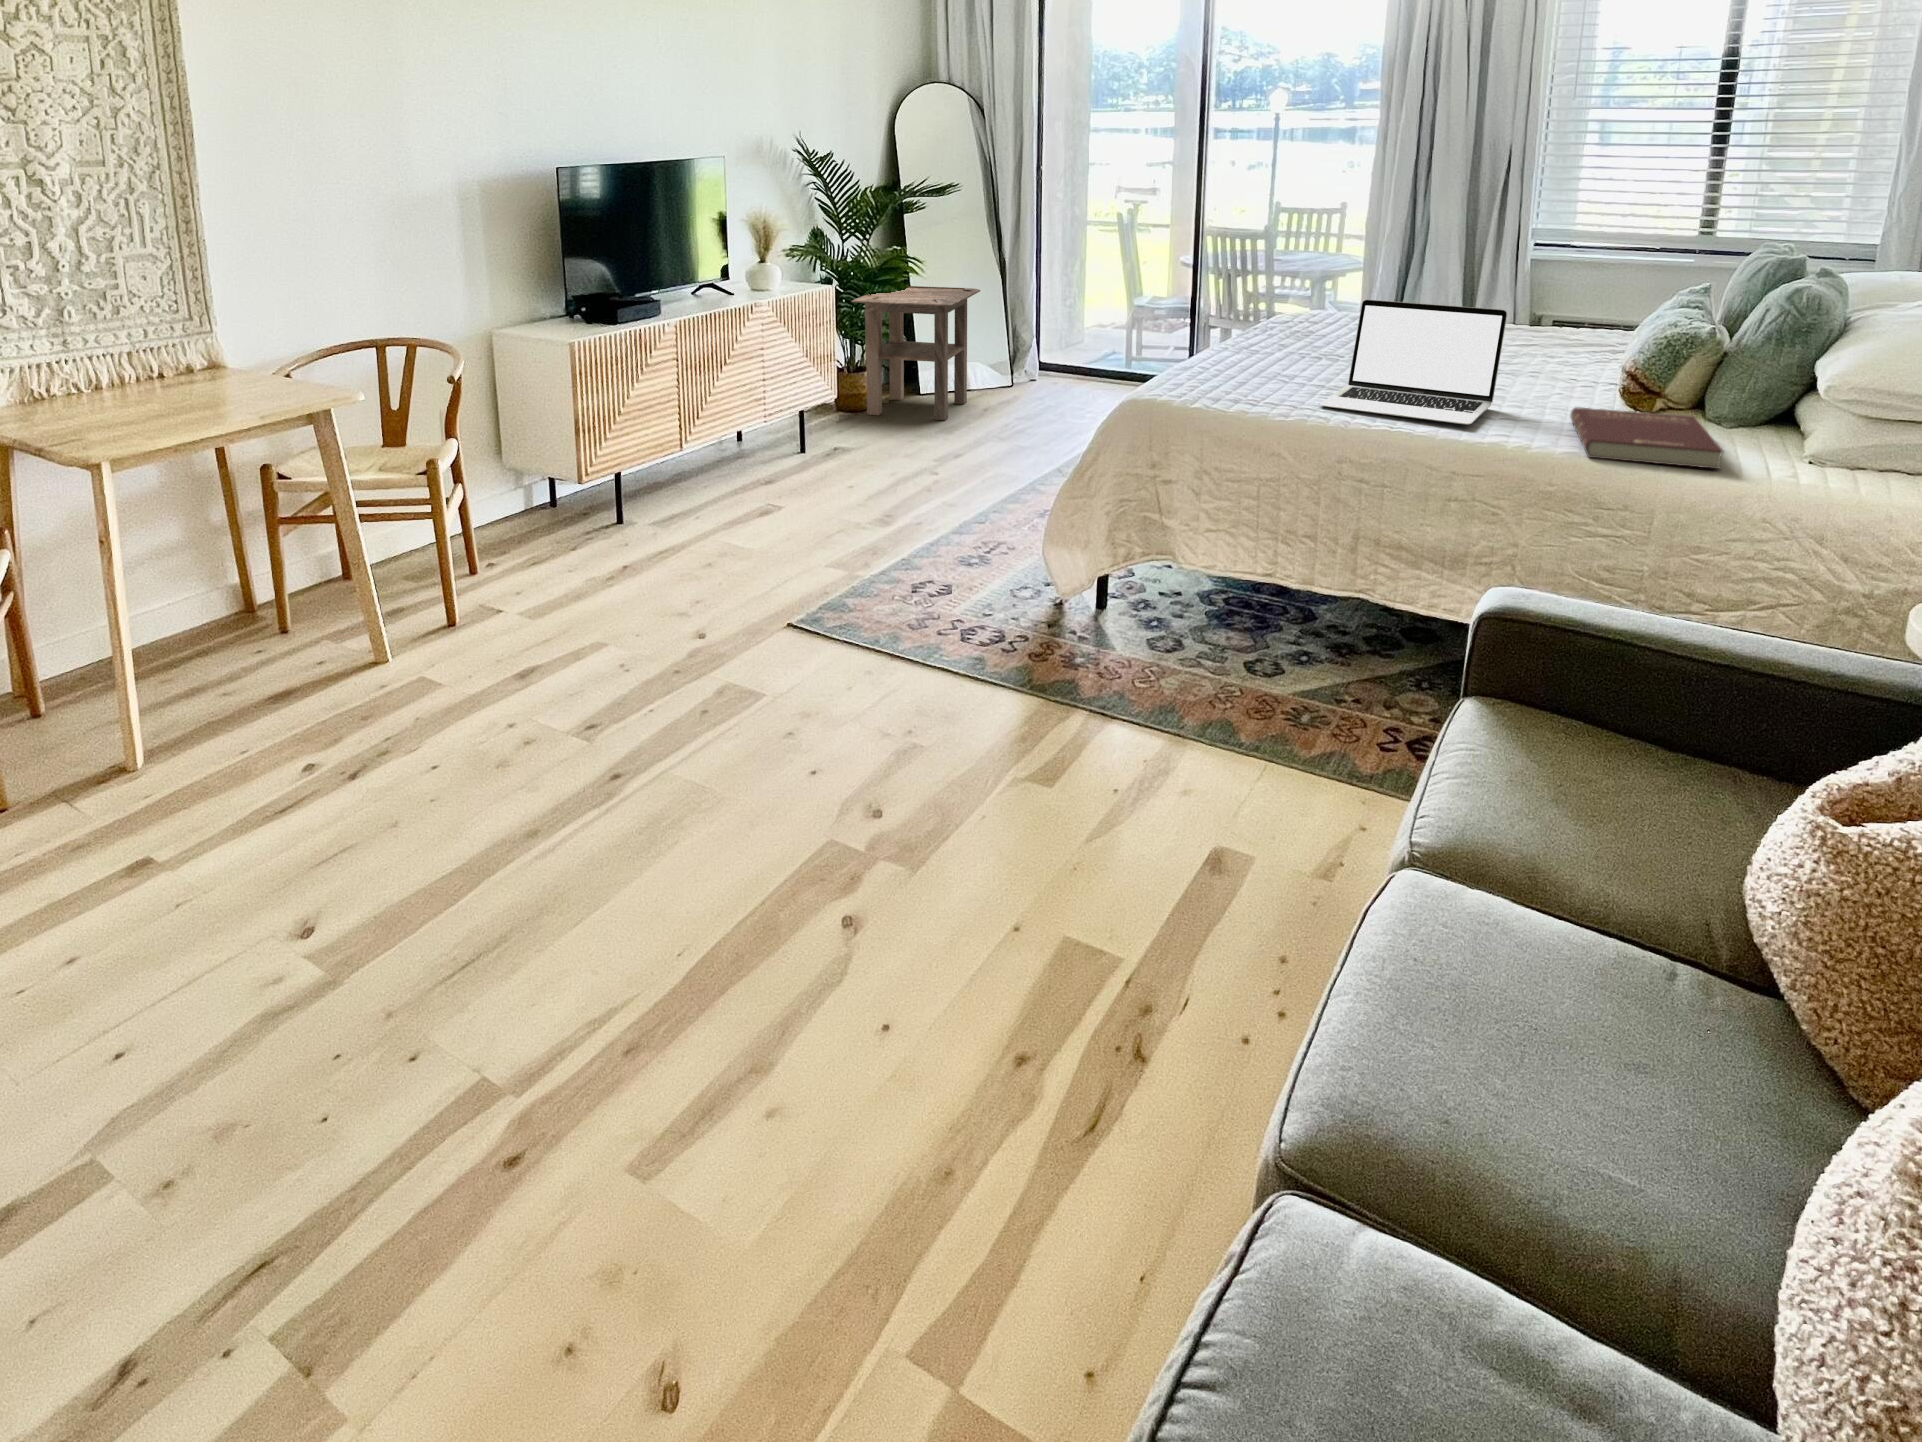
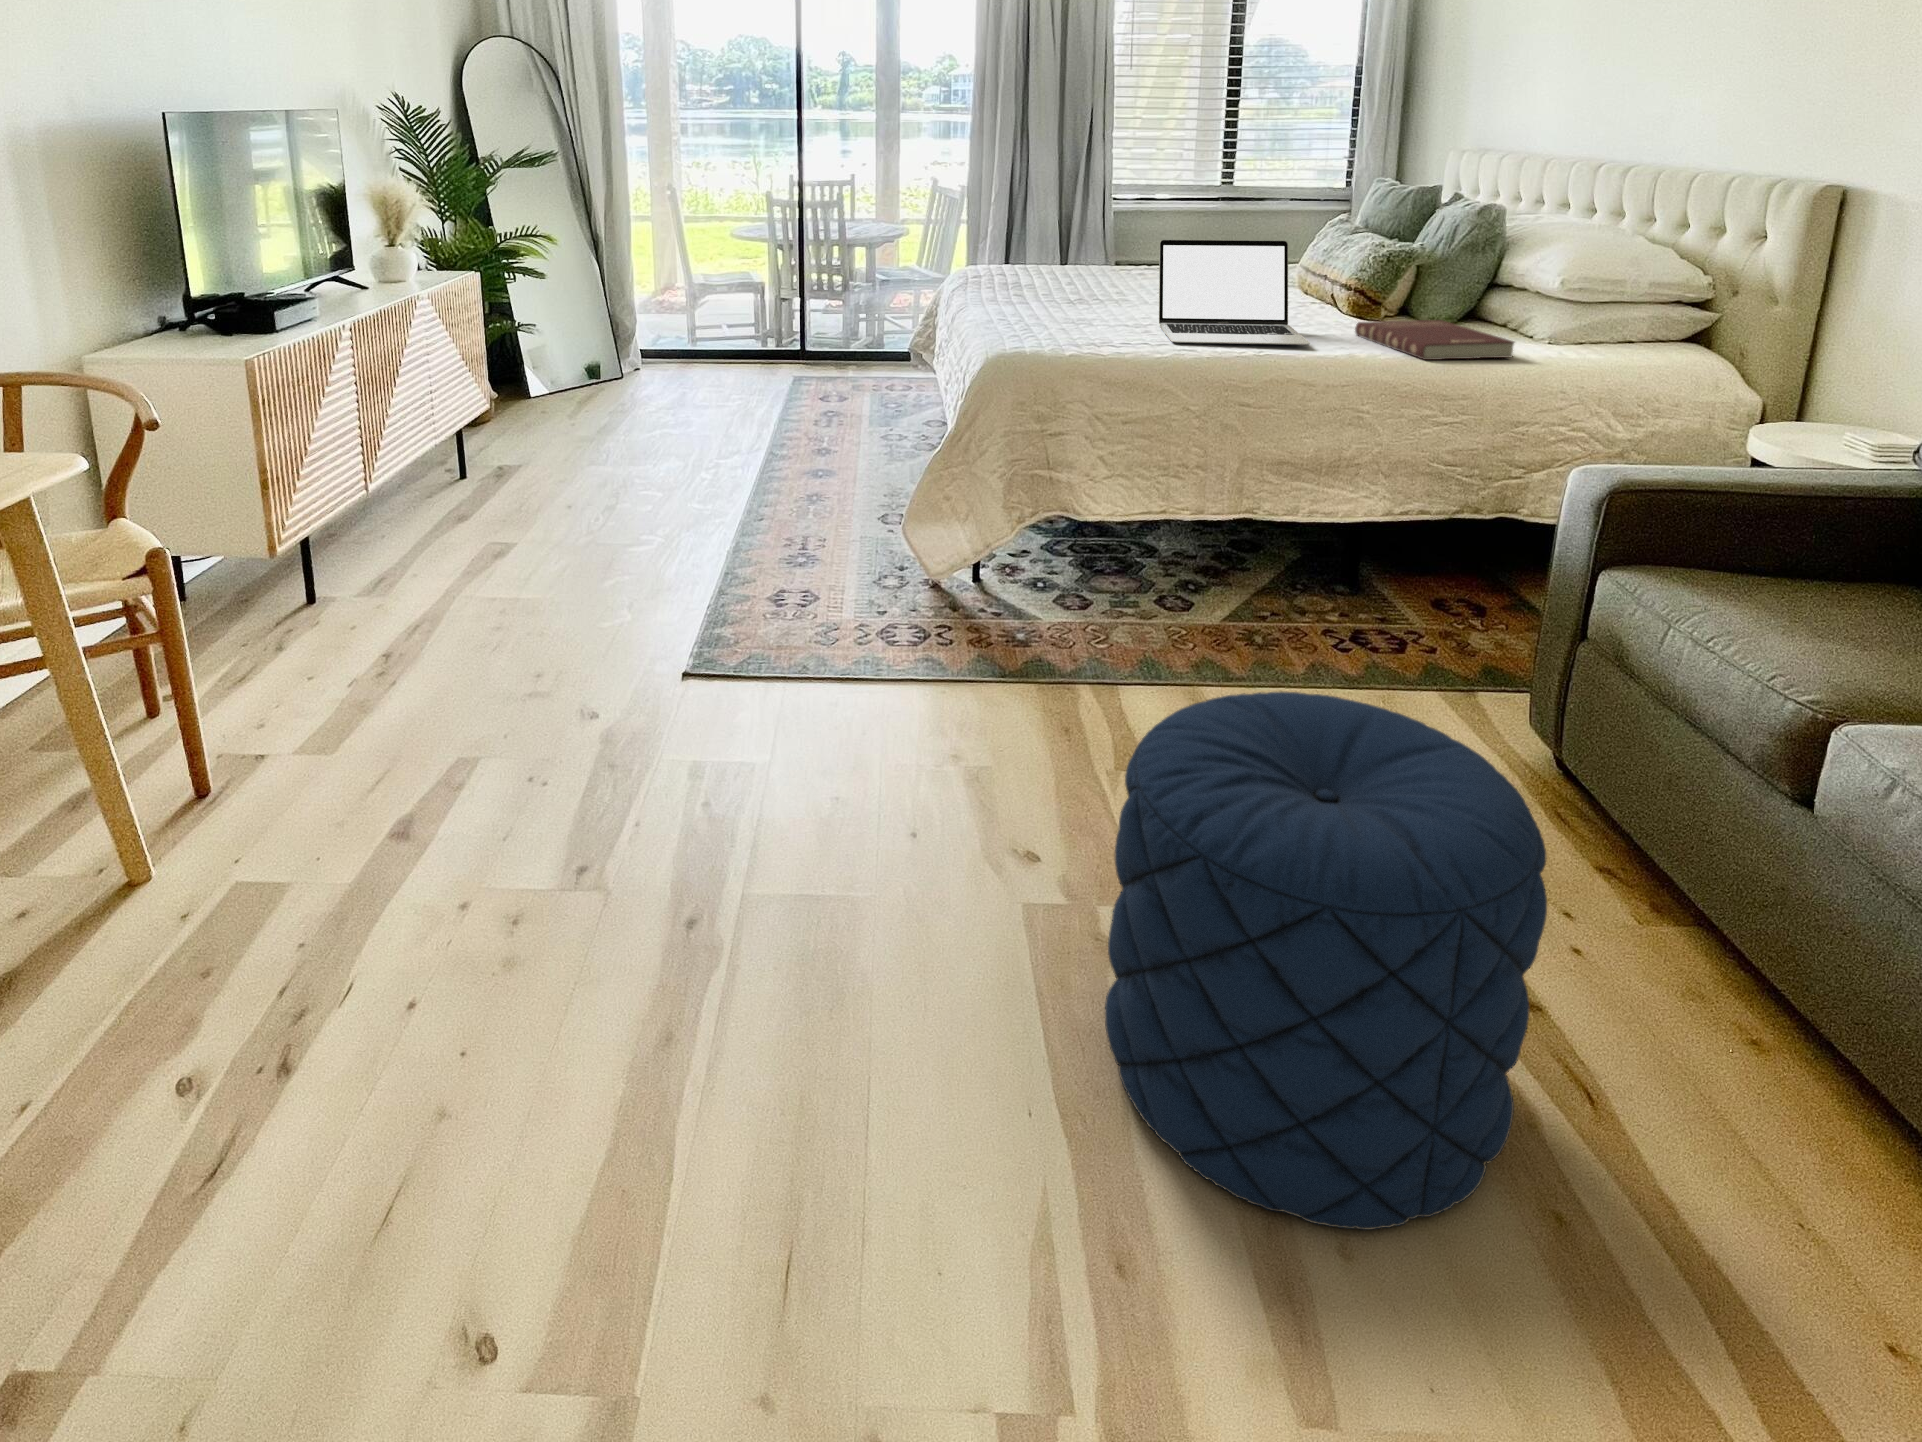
side table: present [851,286,980,420] -> none [468,271,599,427]
pouf: none [719,697,1051,1138] -> present [1105,692,1547,1230]

